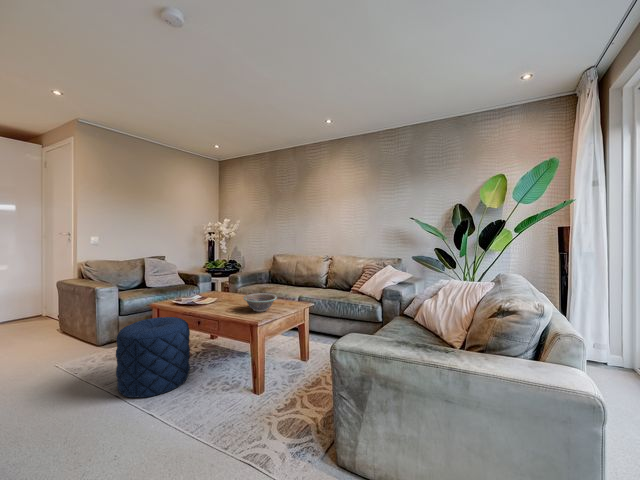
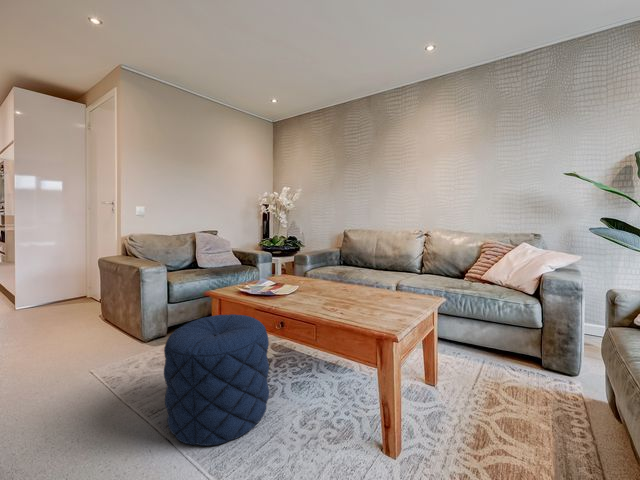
decorative bowl: present [243,293,277,312] -> none [345,283,397,312]

